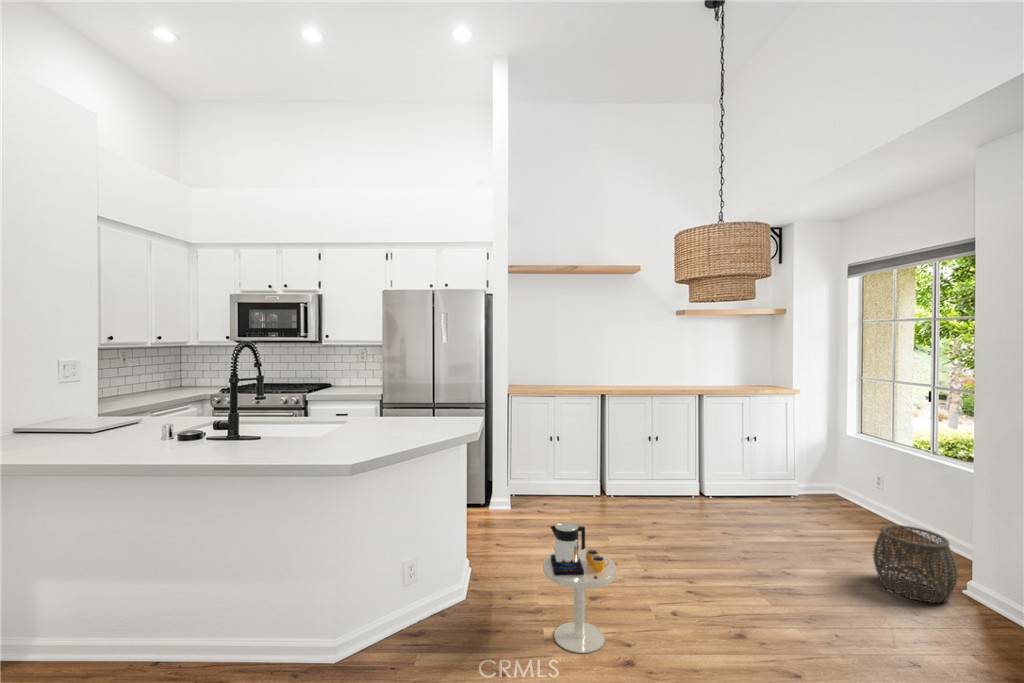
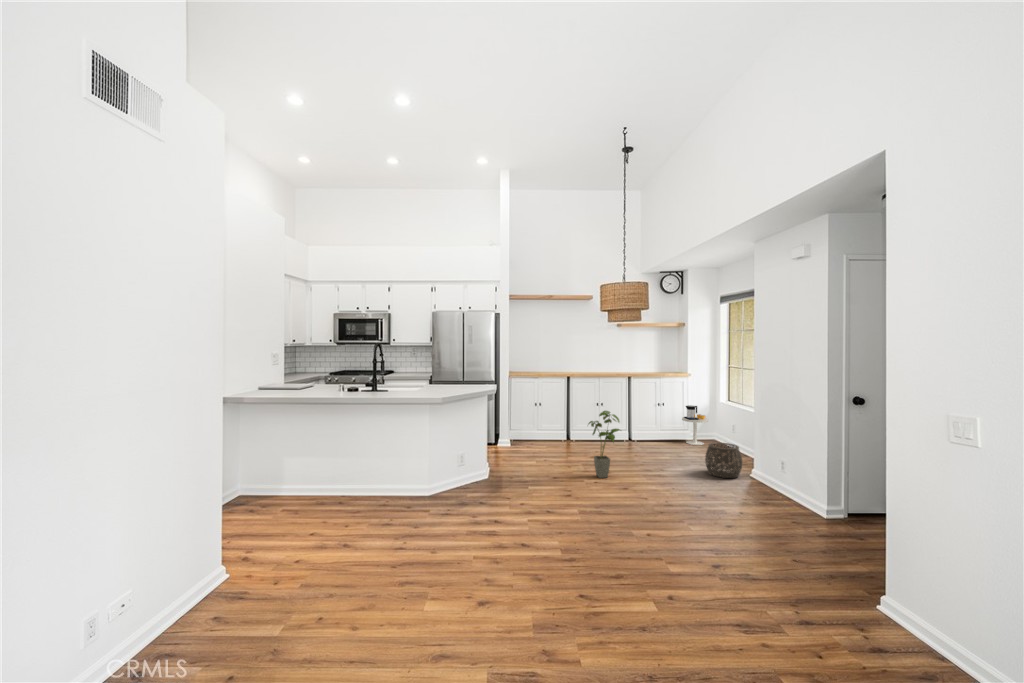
house plant: none [653,469,722,600] -> present [589,411,620,478]
side table: present [543,522,616,653] -> present [682,405,708,445]

